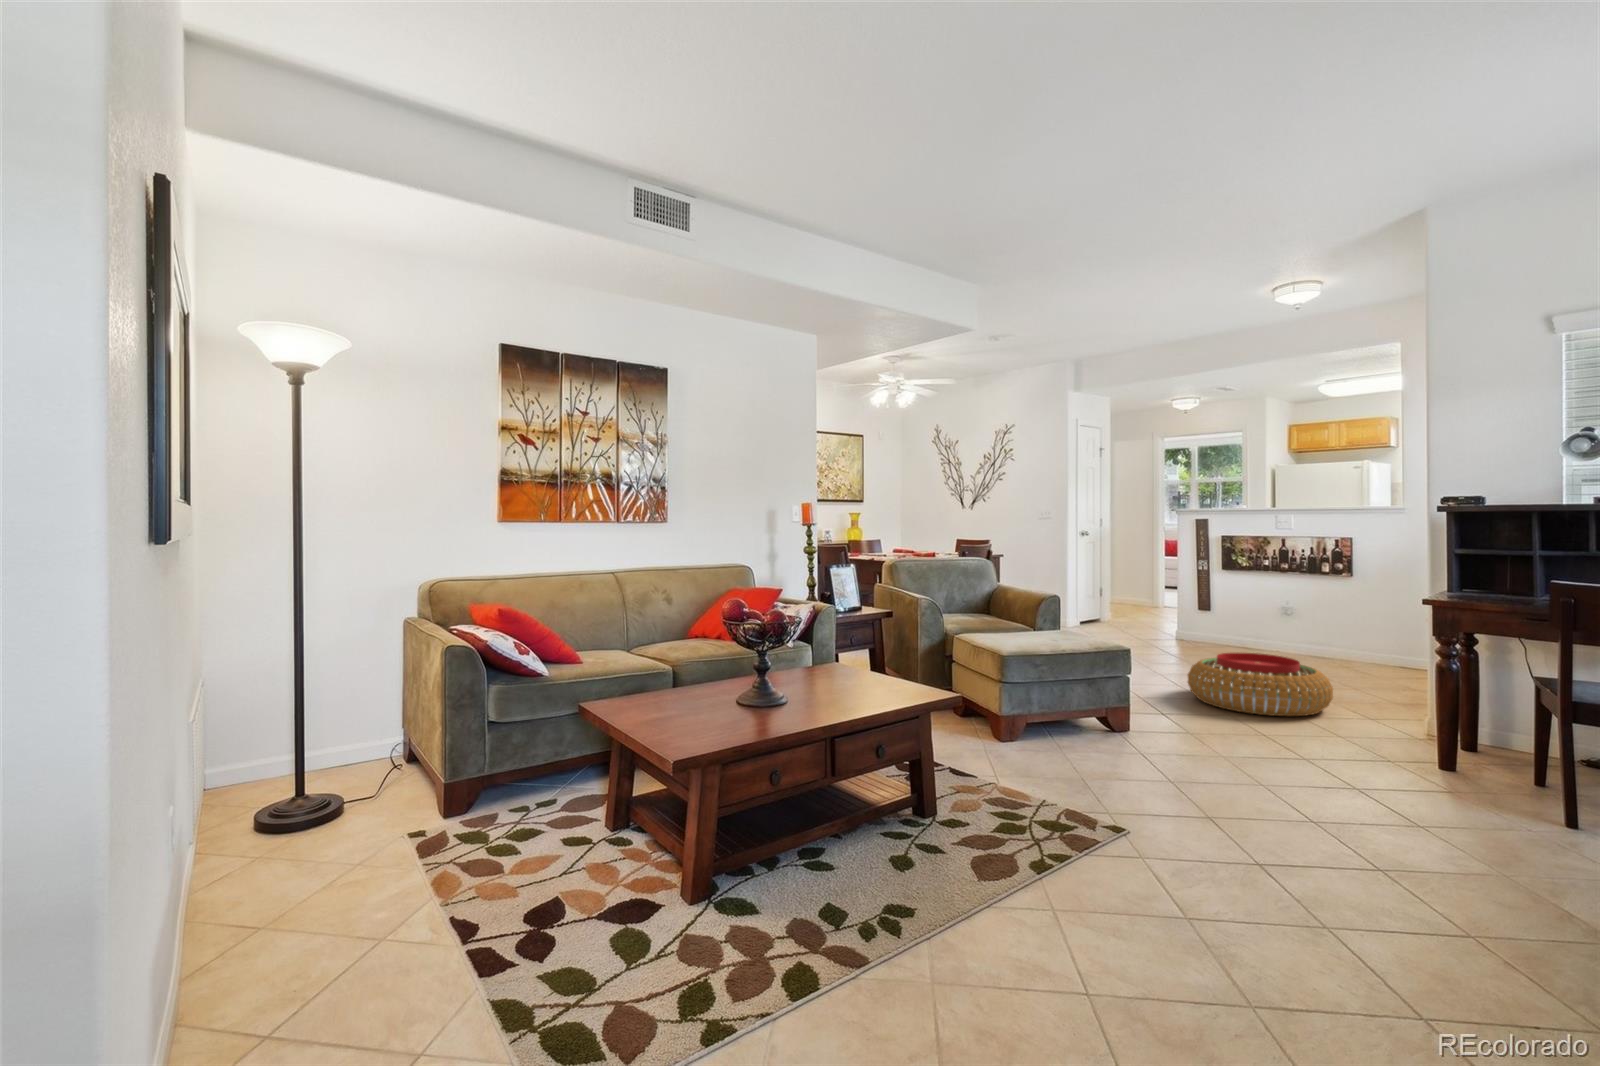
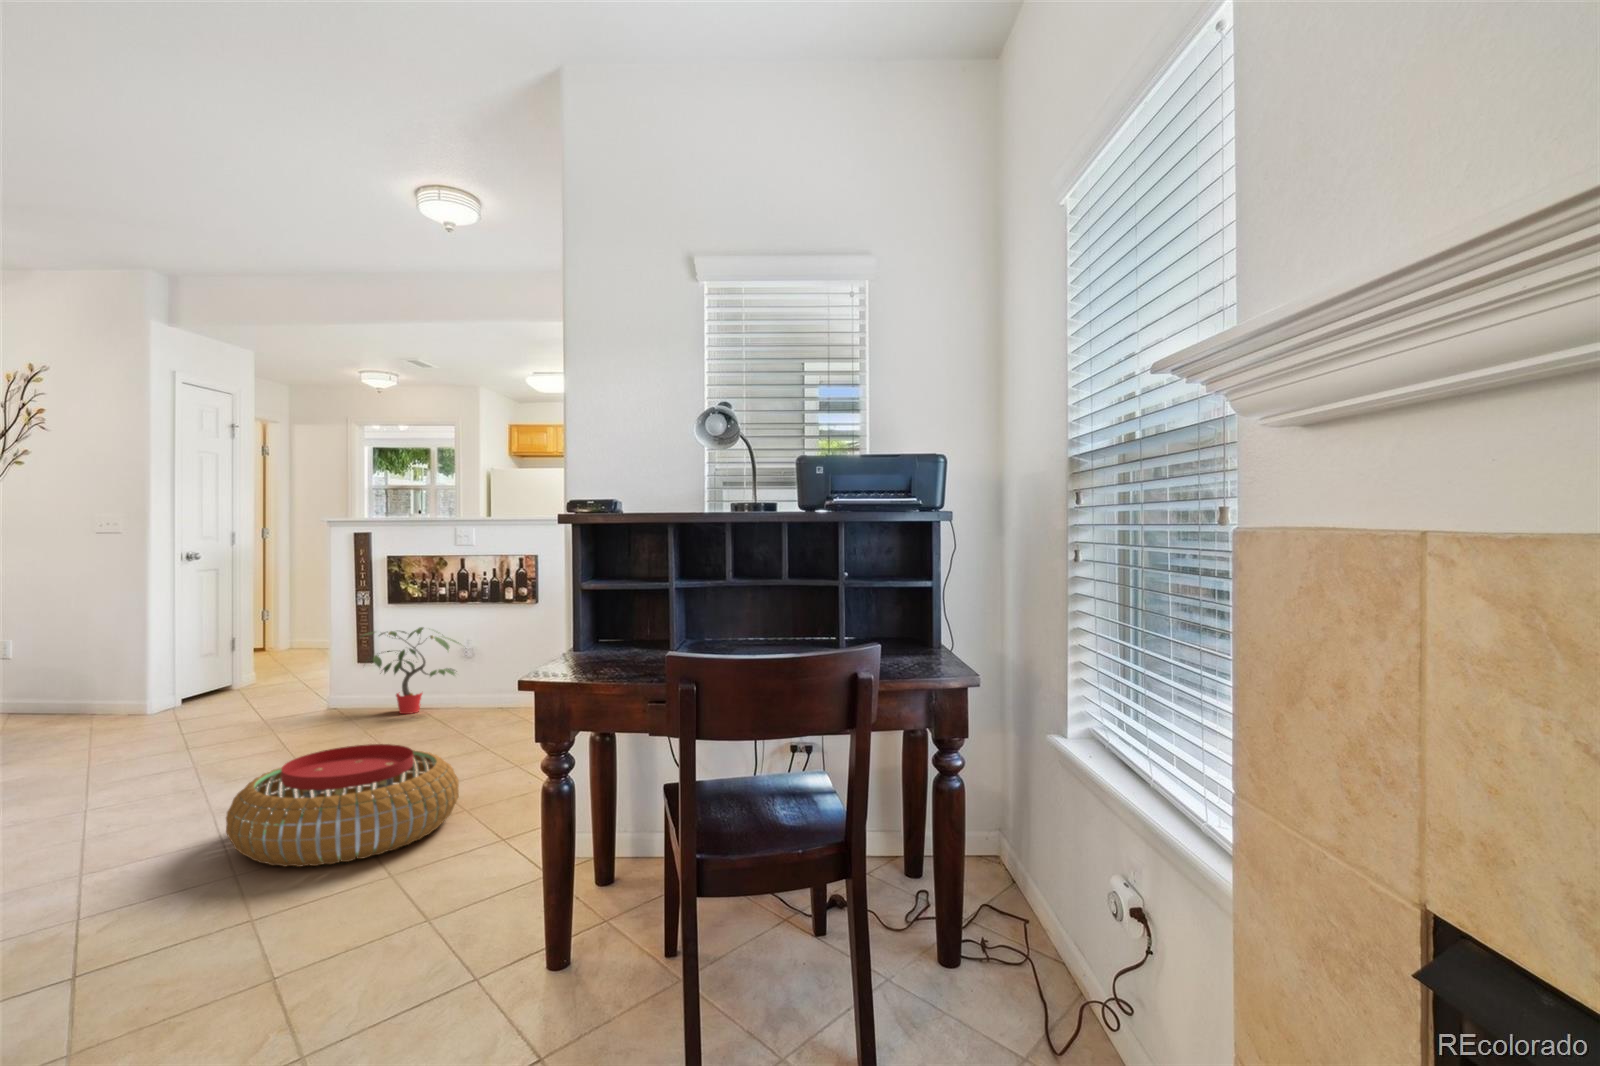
potted plant: none [1205,588,1291,650] -> present [363,627,459,714]

